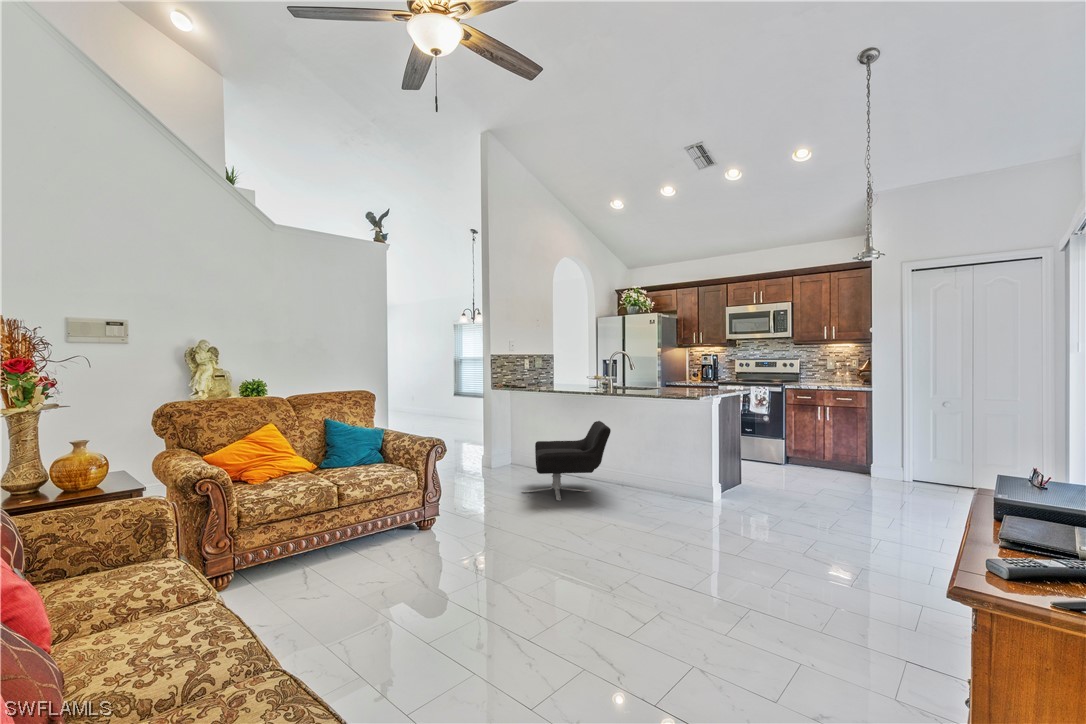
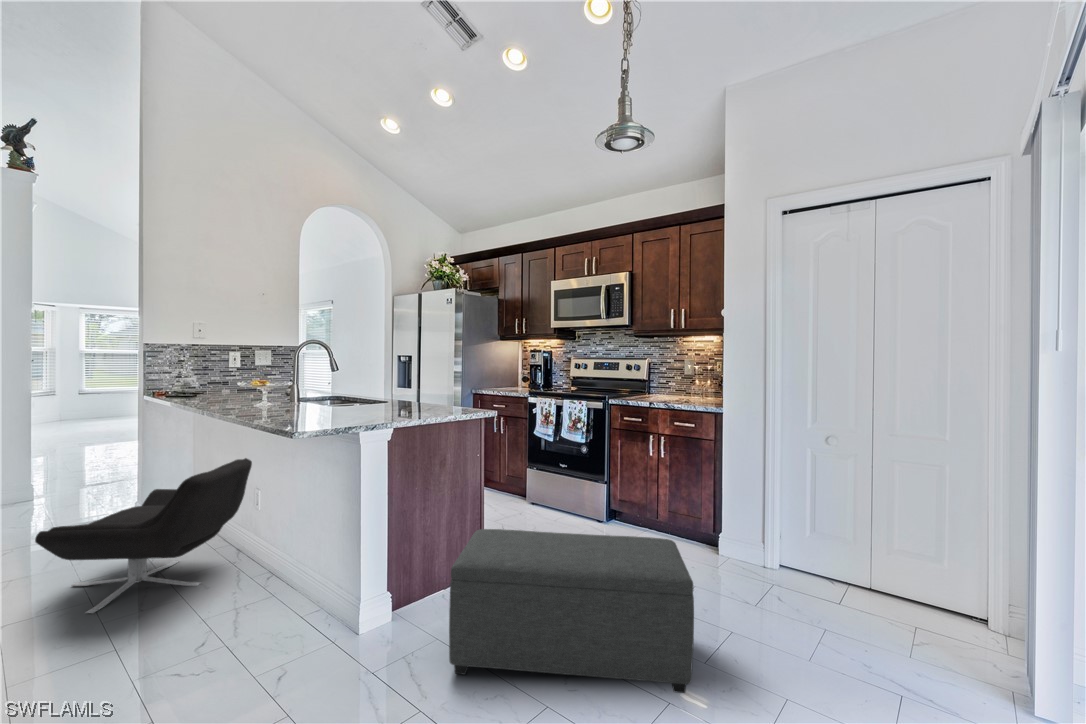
ottoman: none [770,450,911,517] -> present [449,529,694,693]

